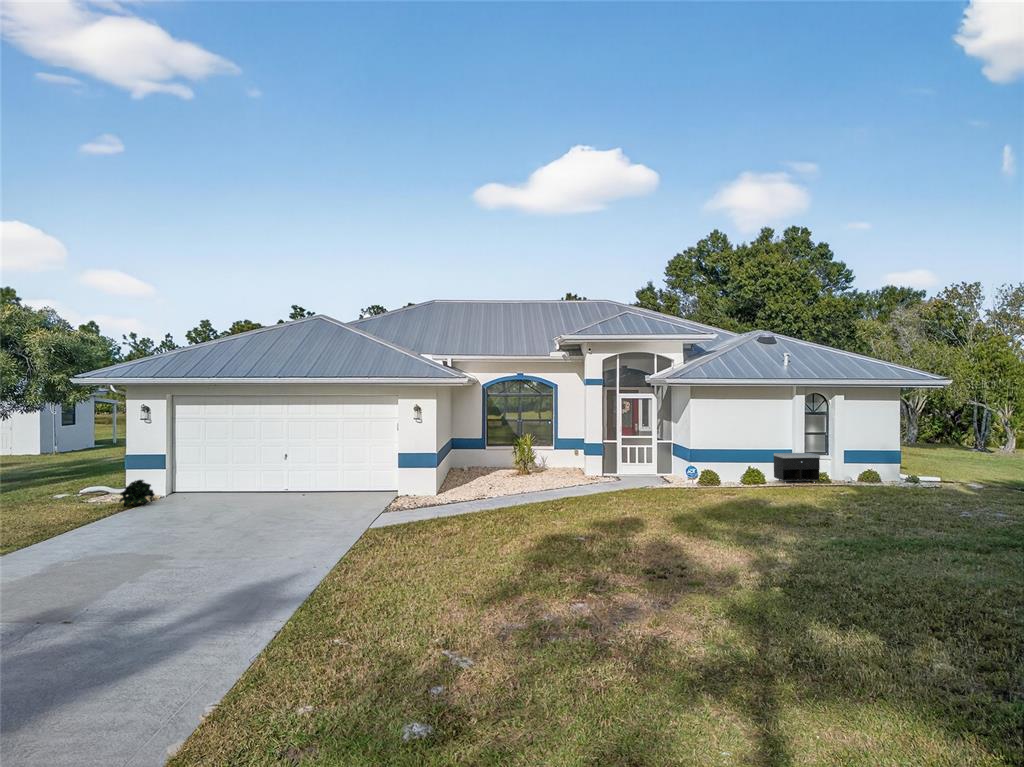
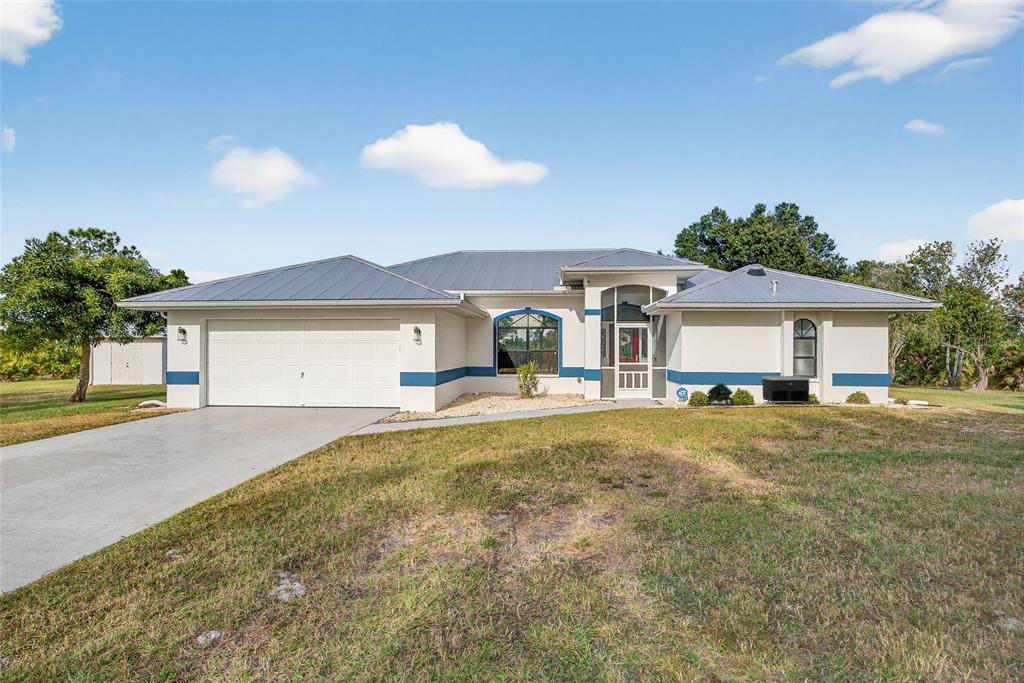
potted plant: present [119,480,155,506] -> present [707,383,733,405]

